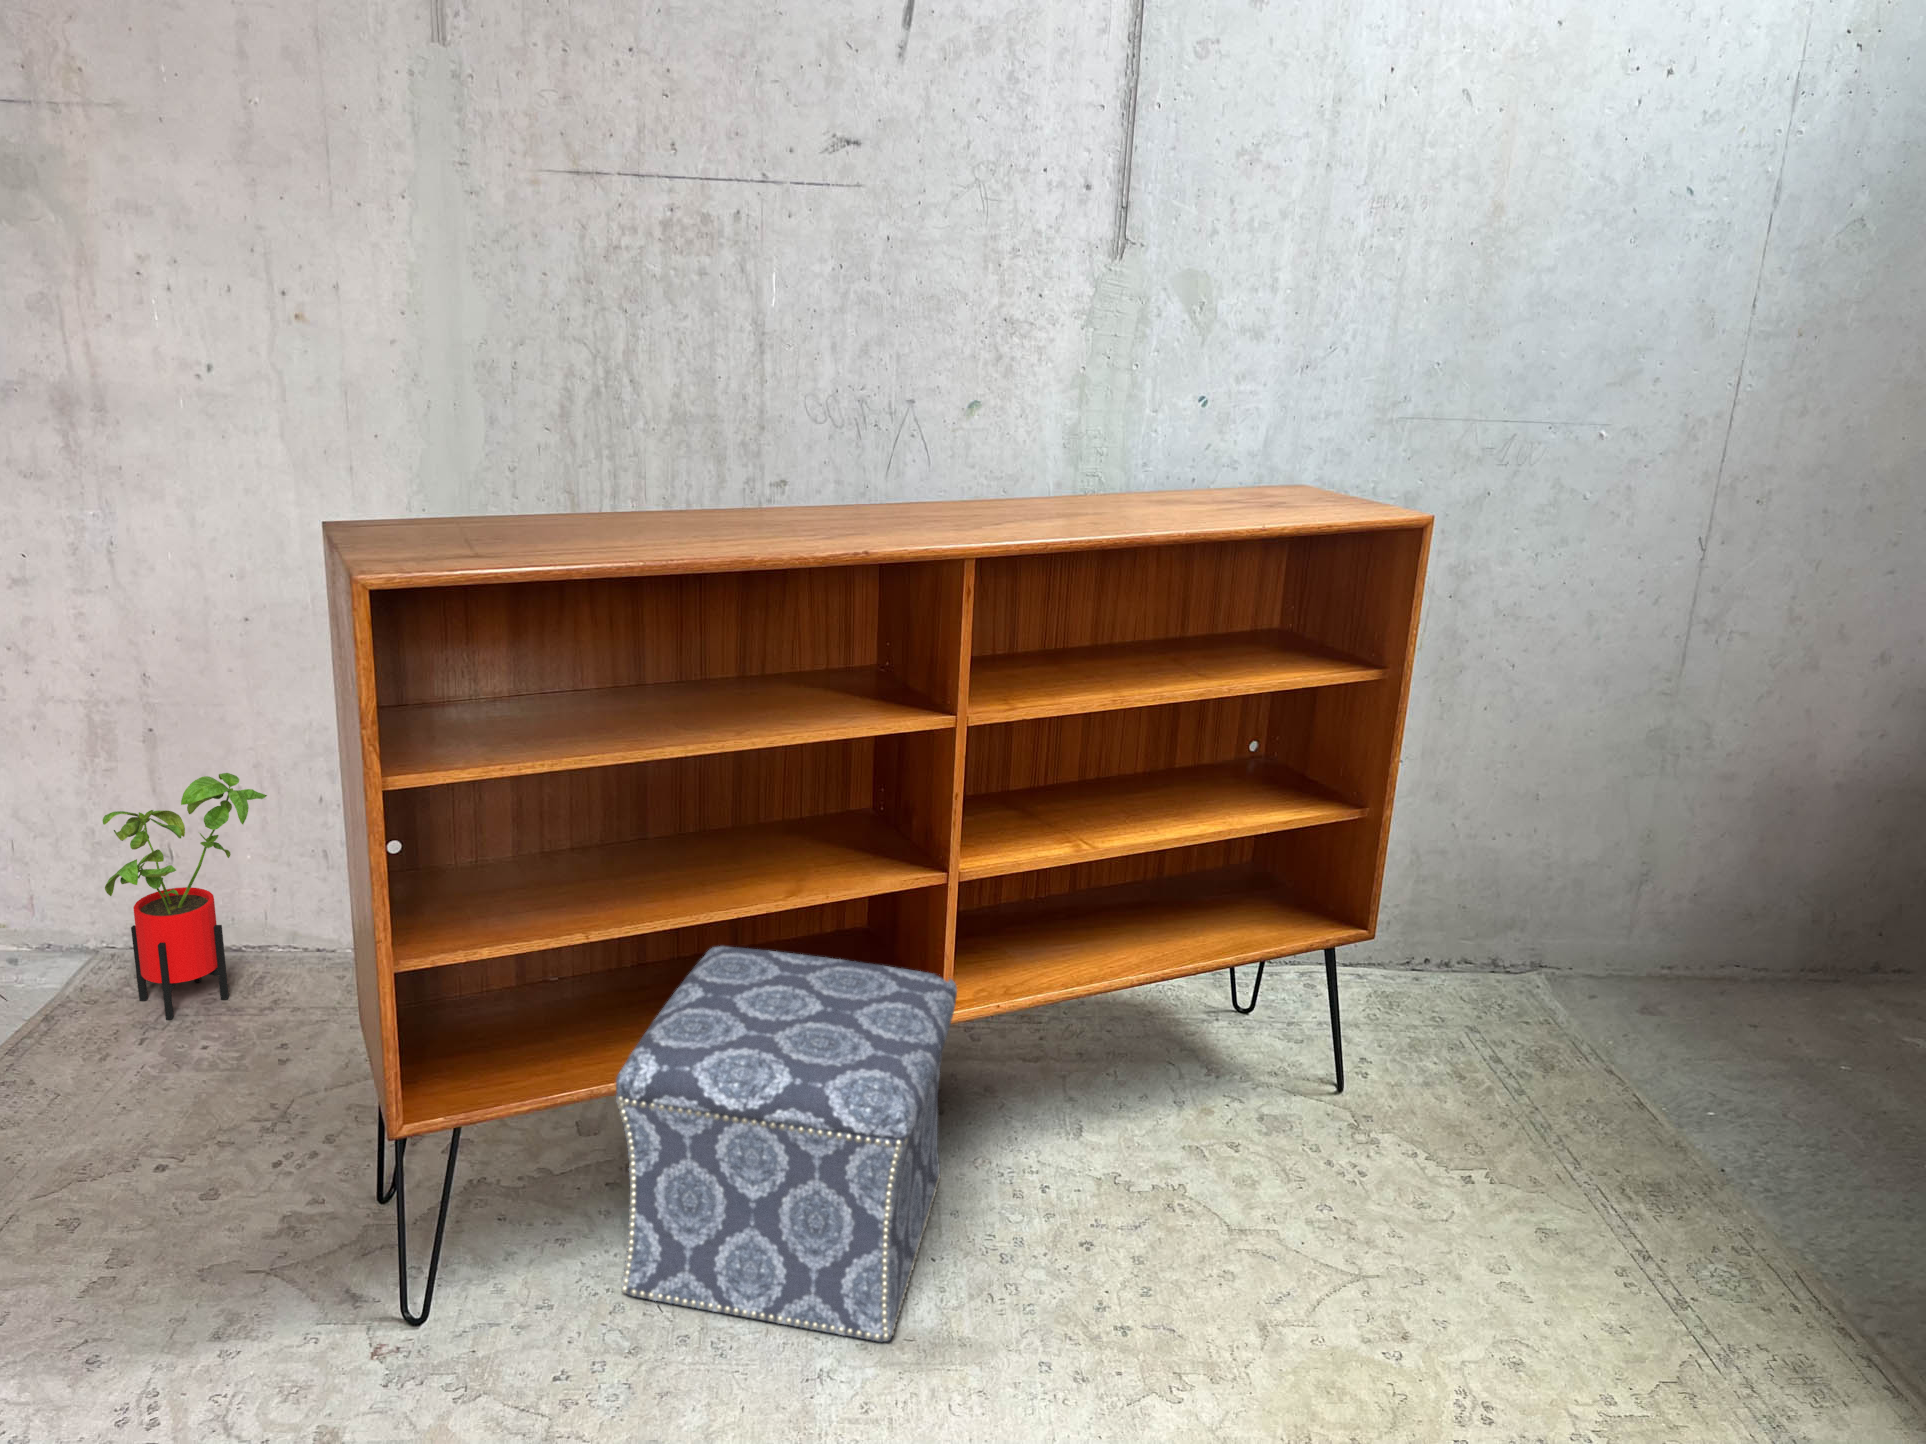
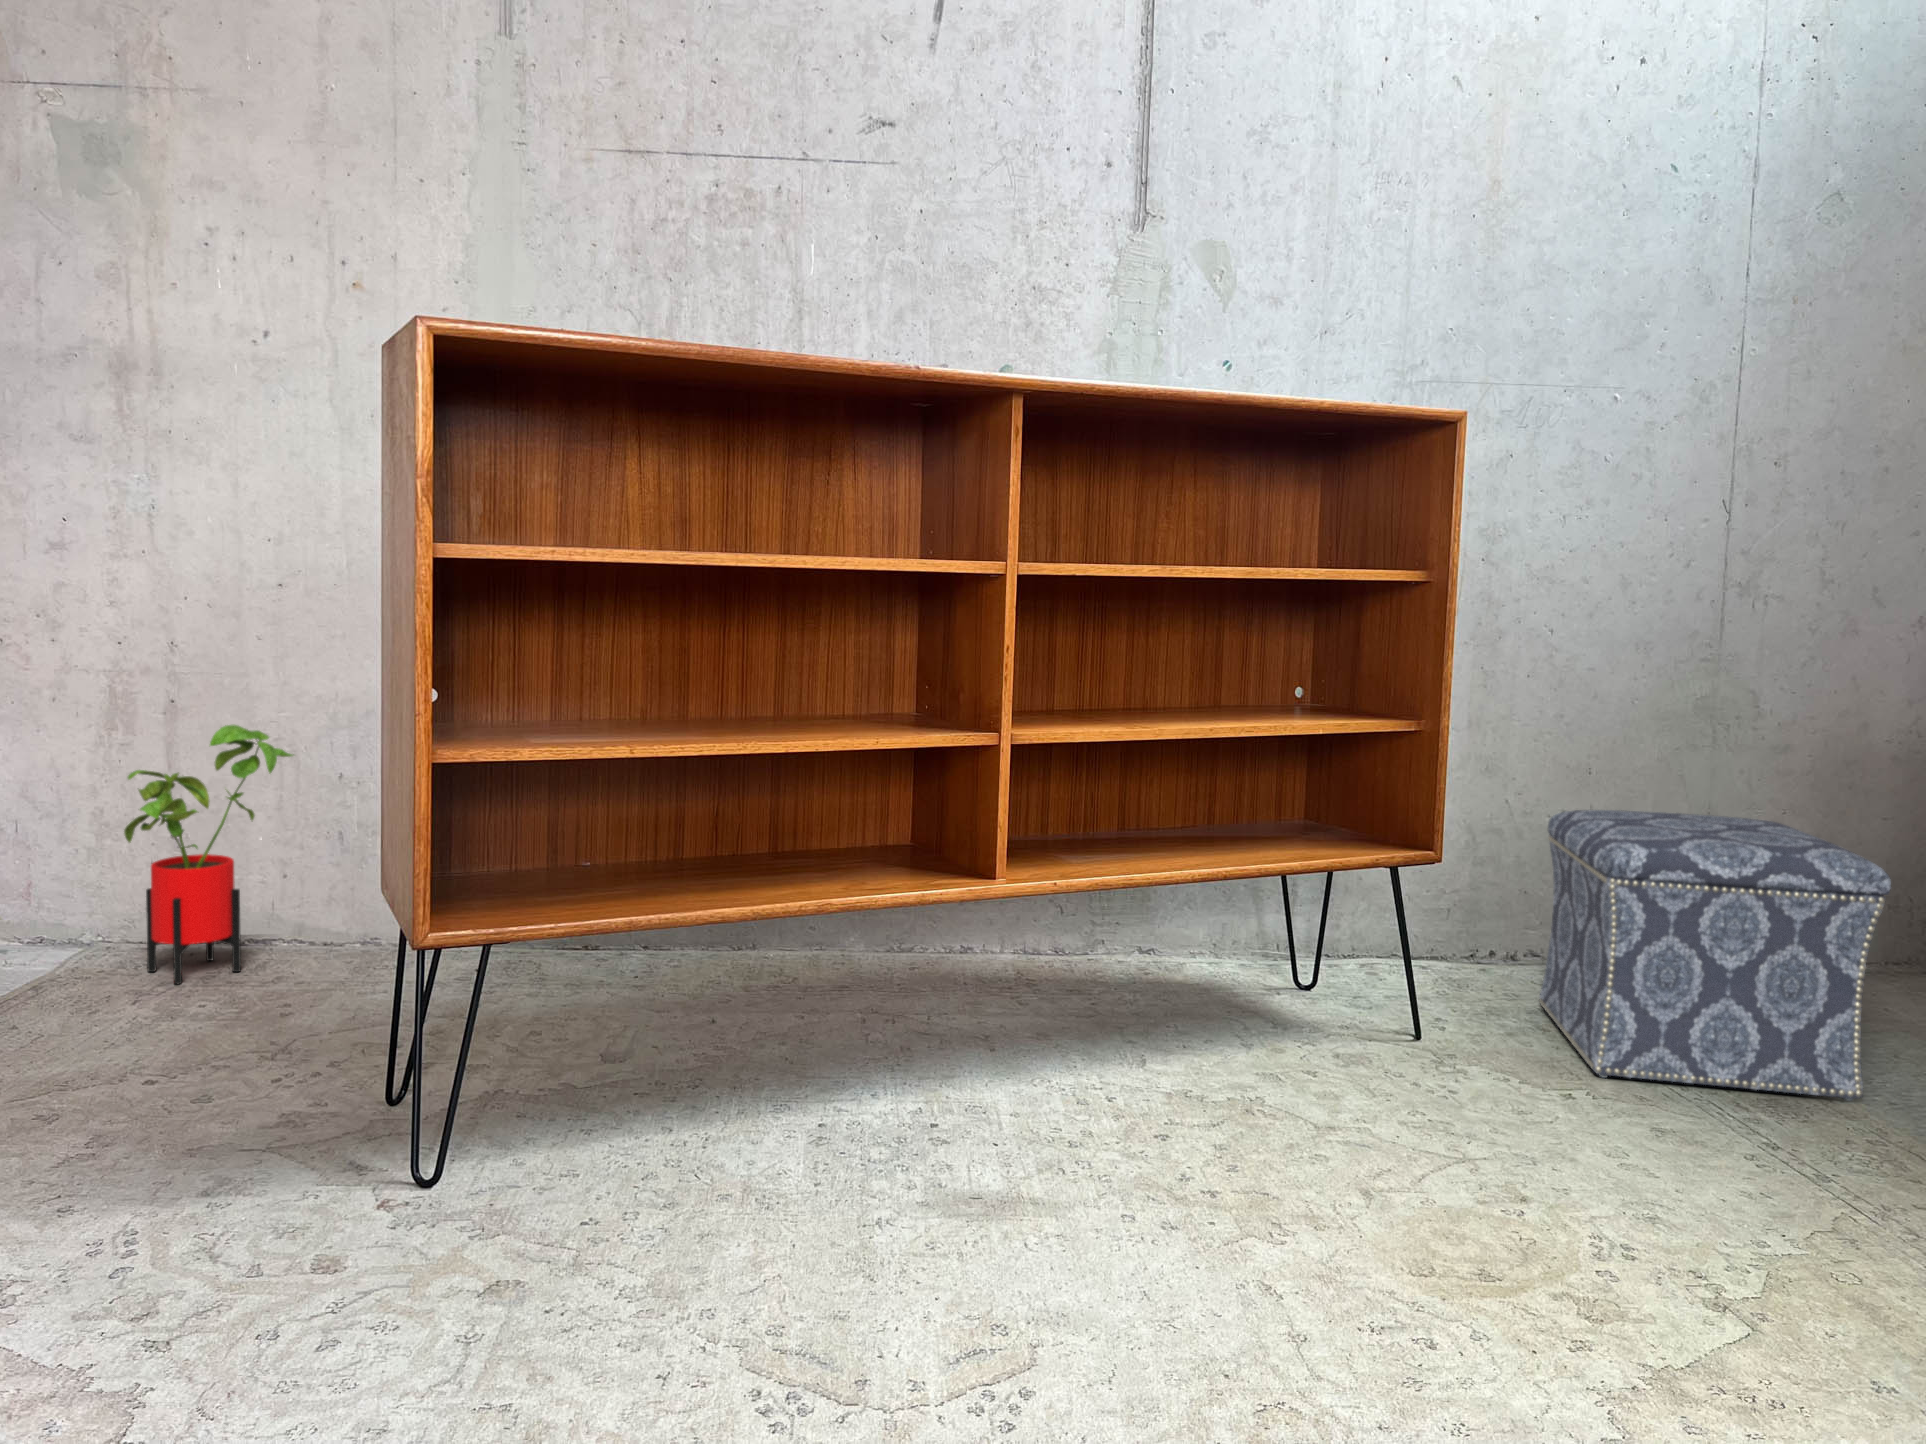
ottoman: present [616,946,957,1342] -> present [1539,810,1891,1101]

